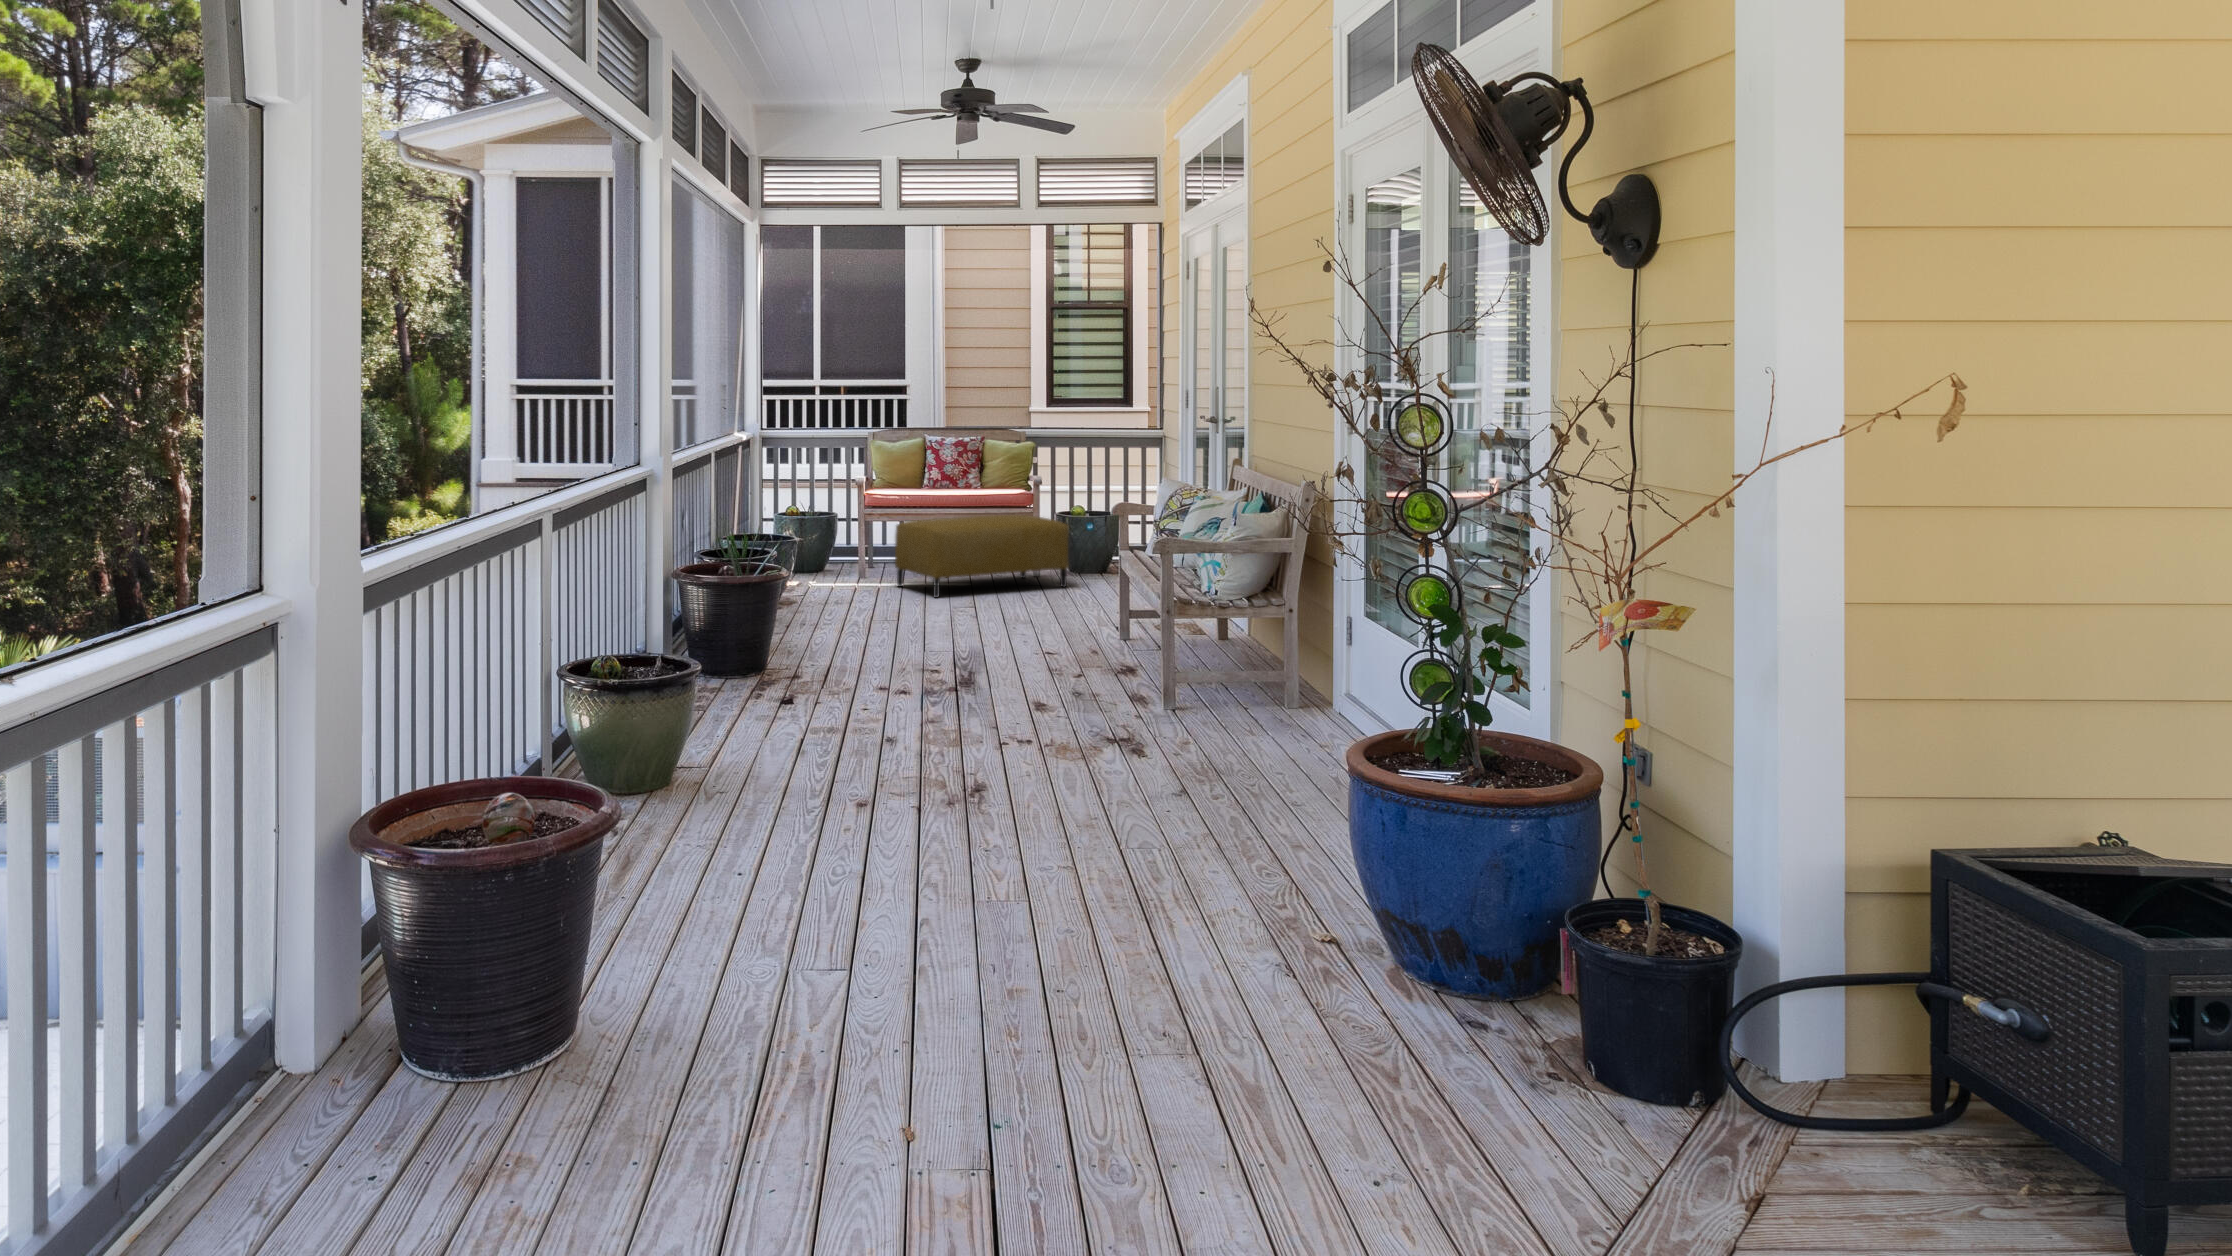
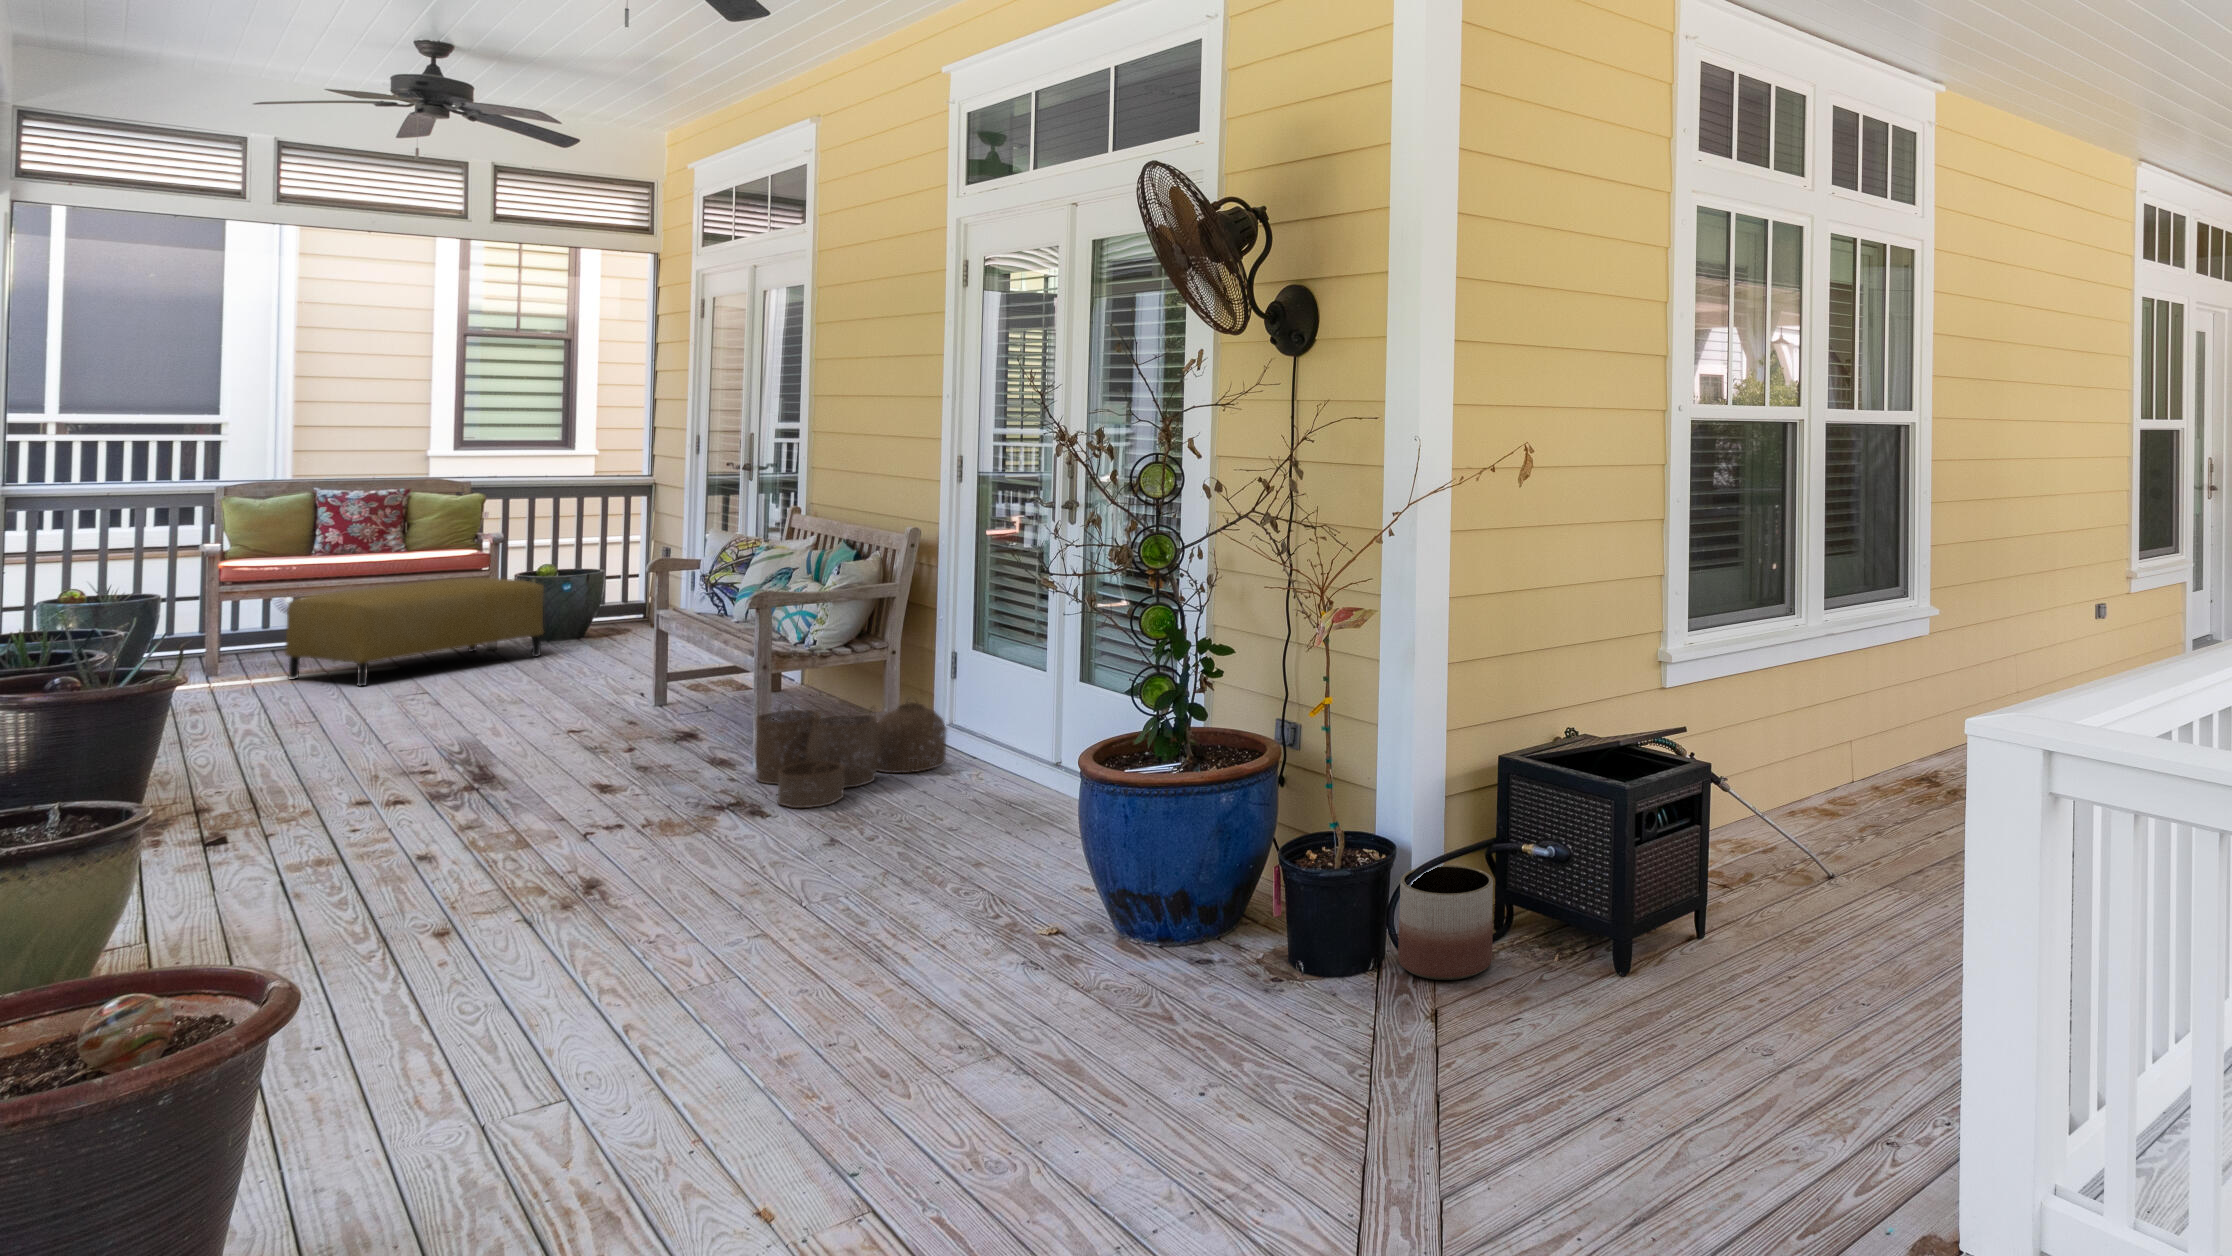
woven basket: none [1157,650,1338,759] -> present [756,702,946,808]
planter: none [1738,984,1895,1161] -> present [1398,865,1493,980]

